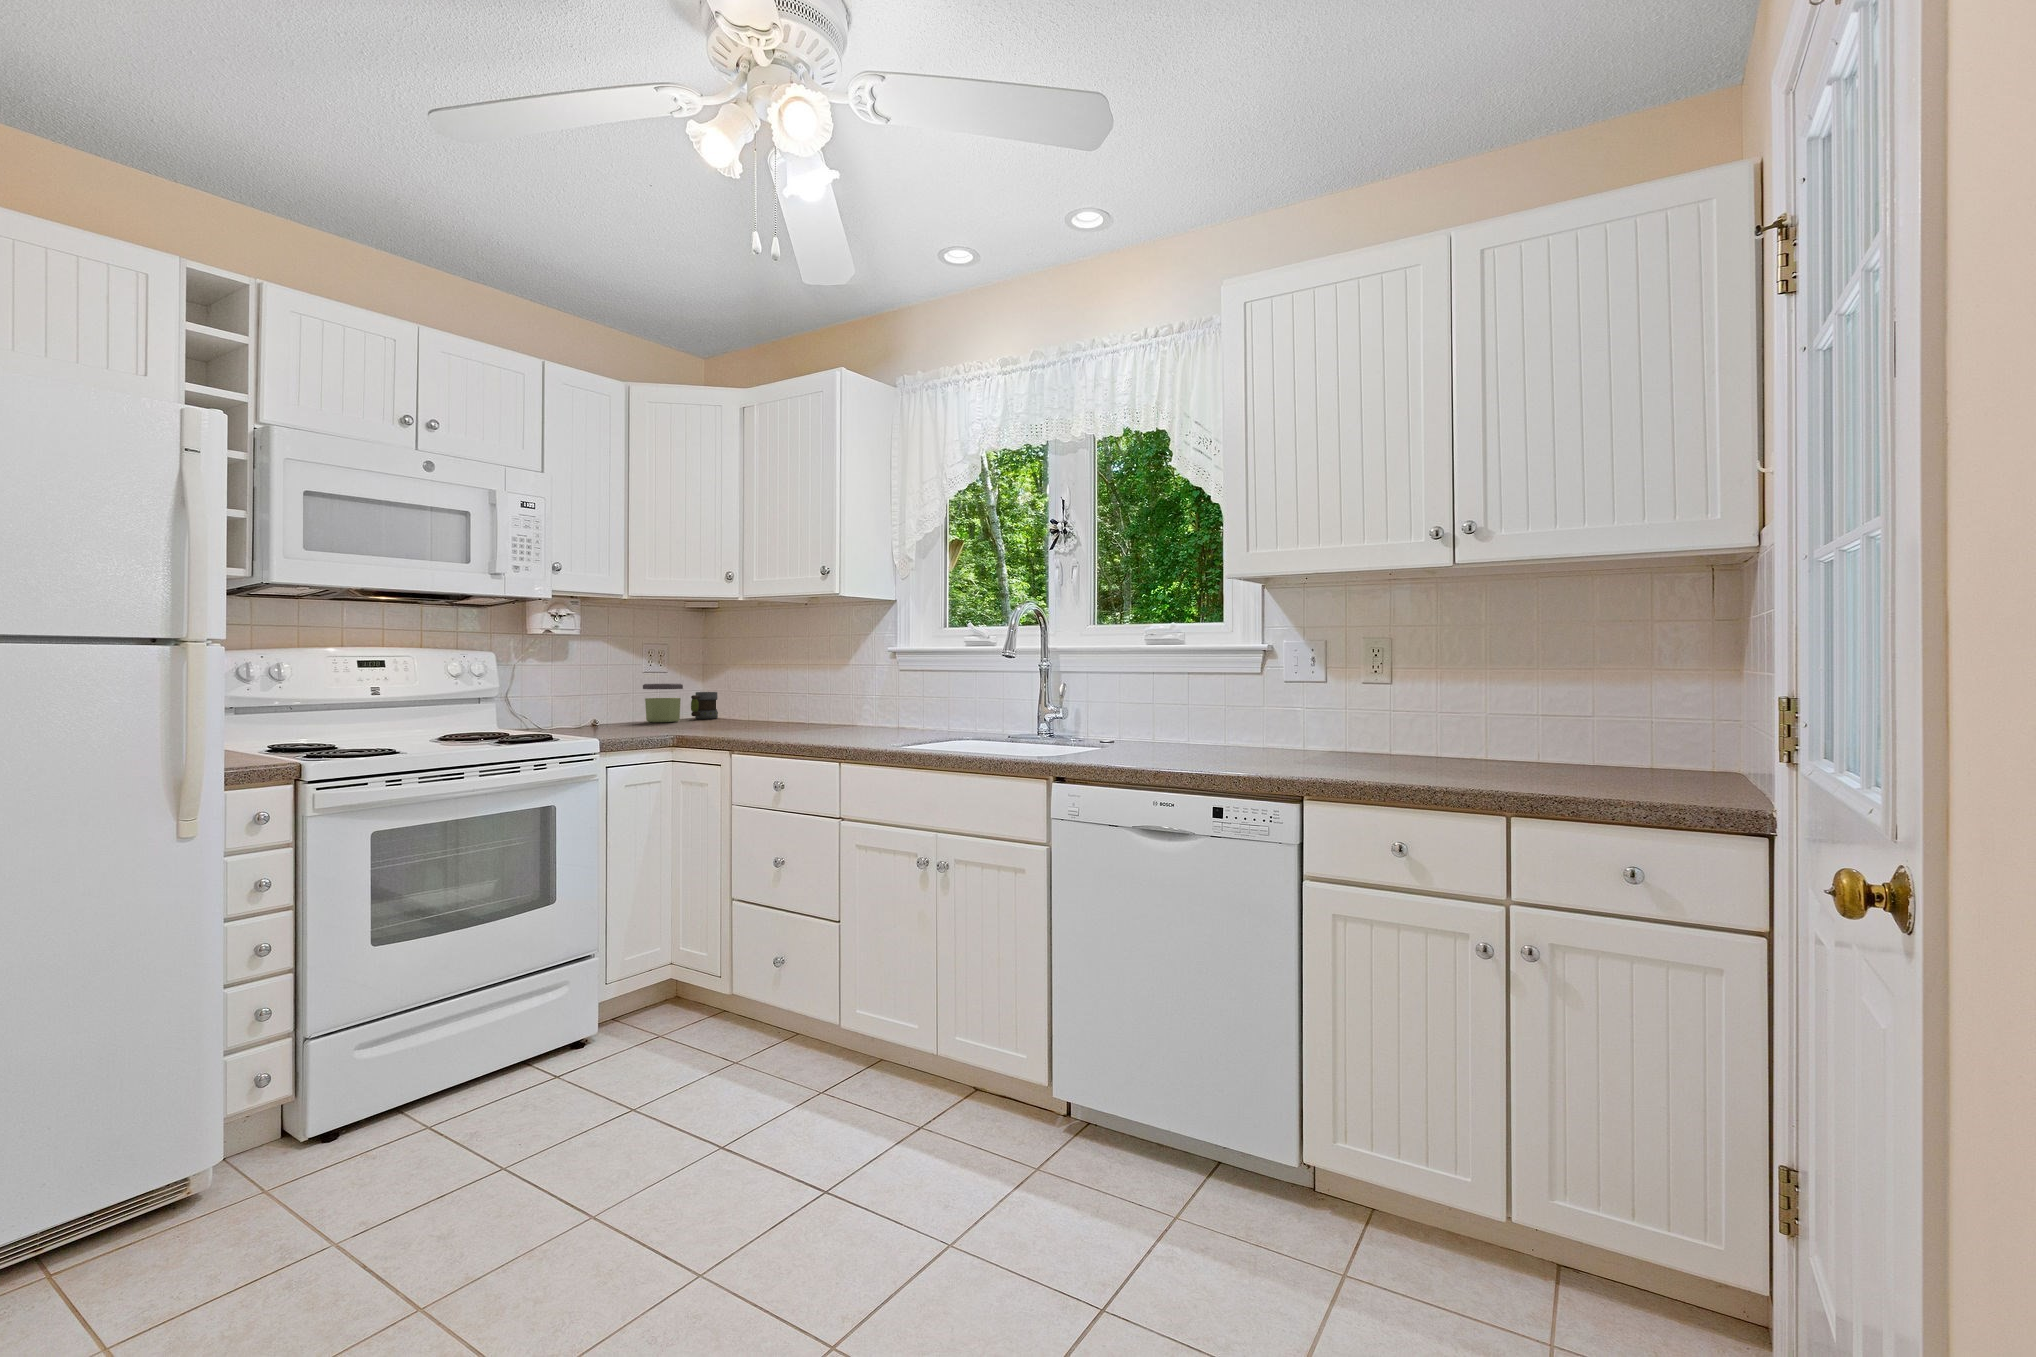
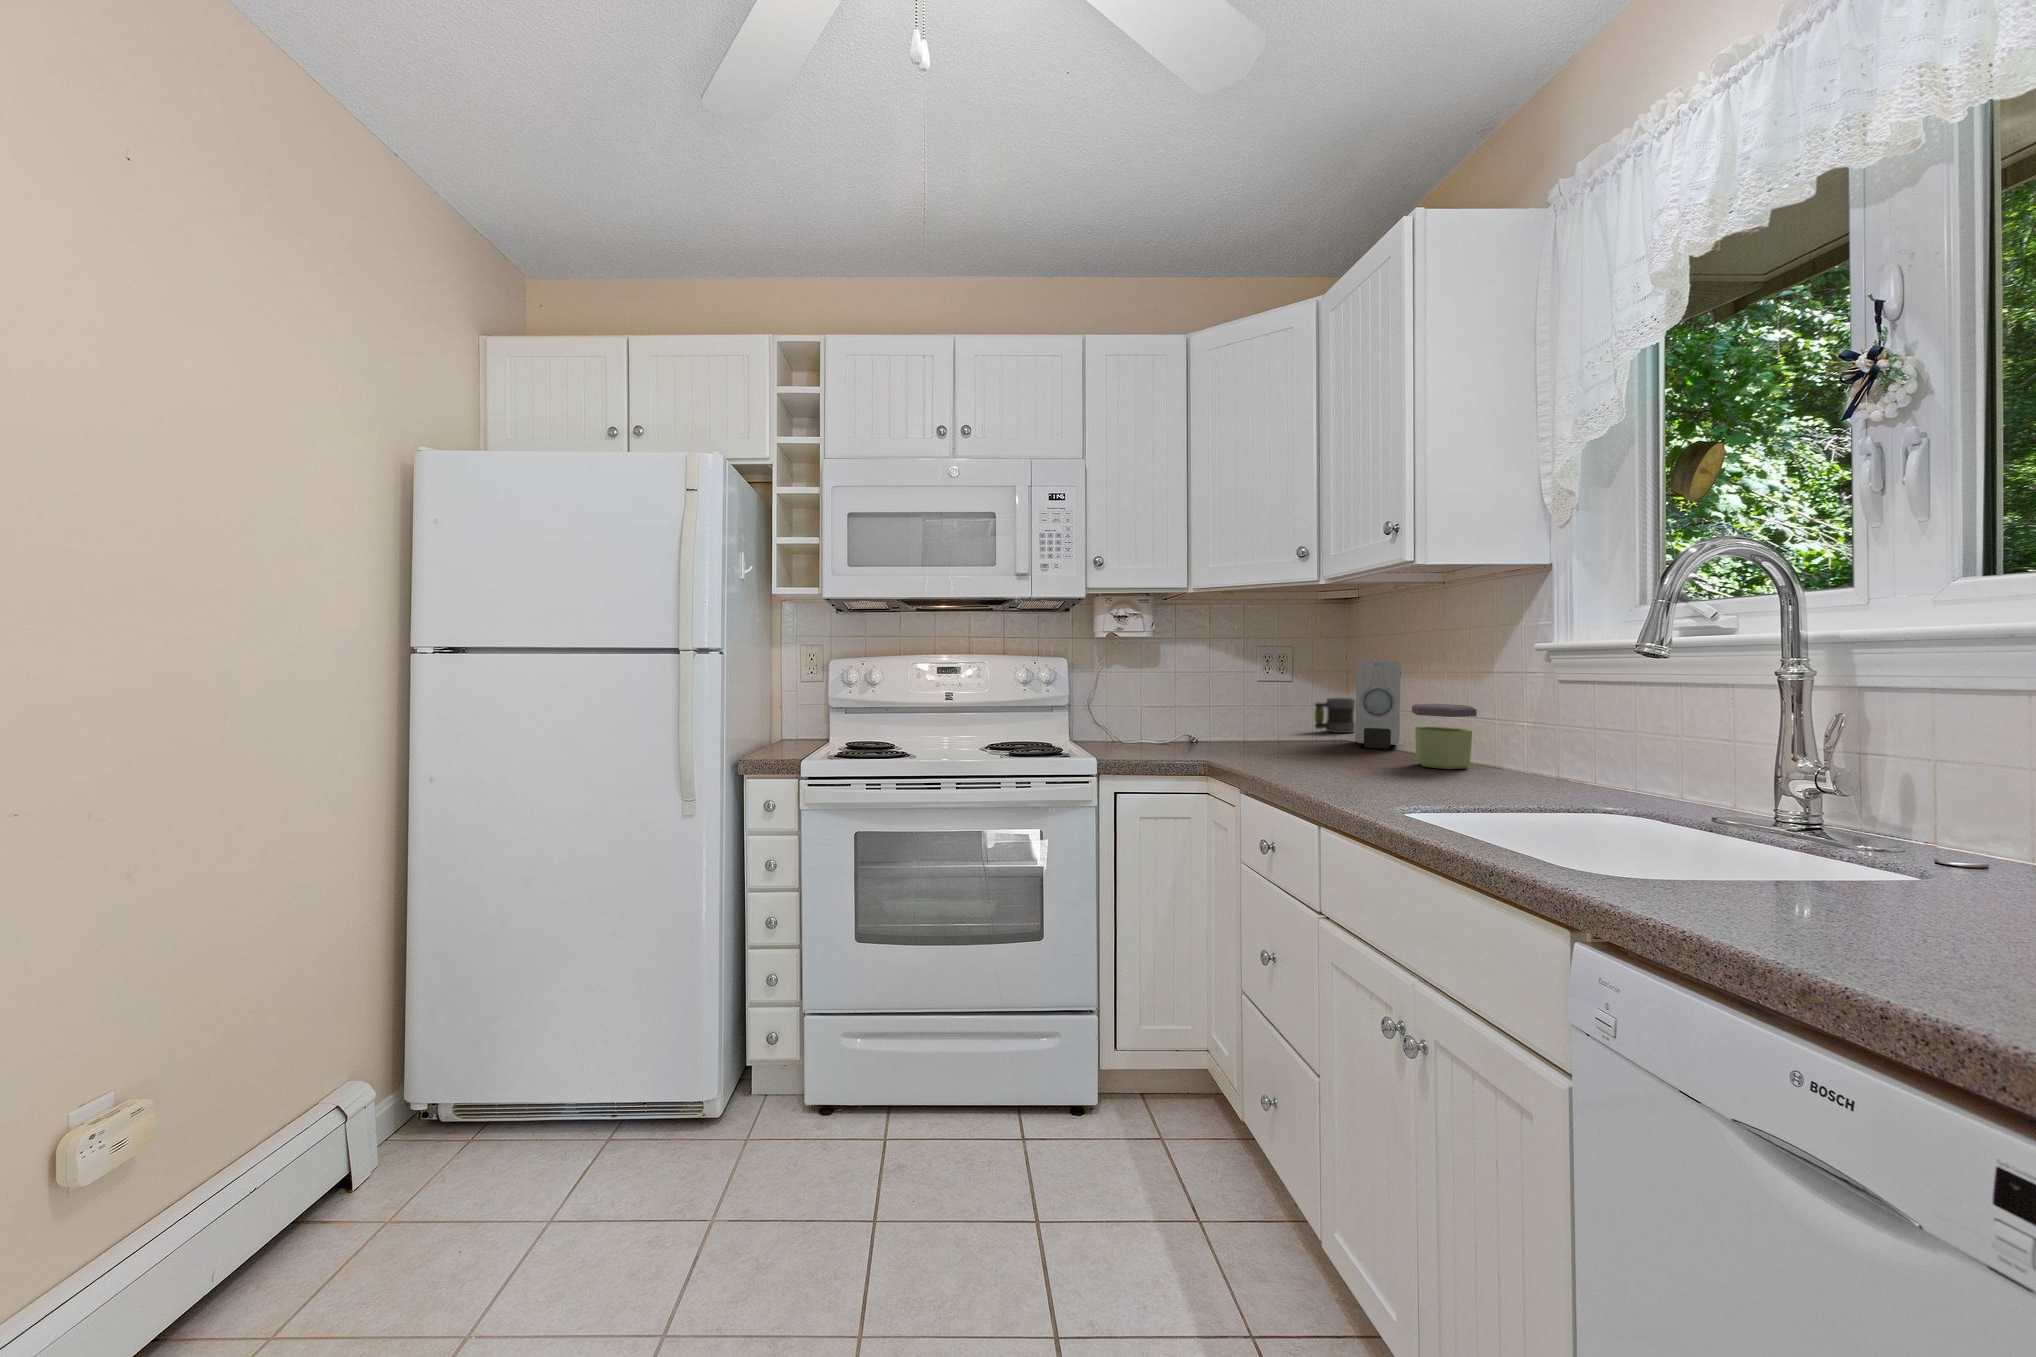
soap dispenser: none [738,659,780,722] -> present [1355,661,1401,749]
jar: present [643,684,683,722] -> present [1412,704,1477,769]

